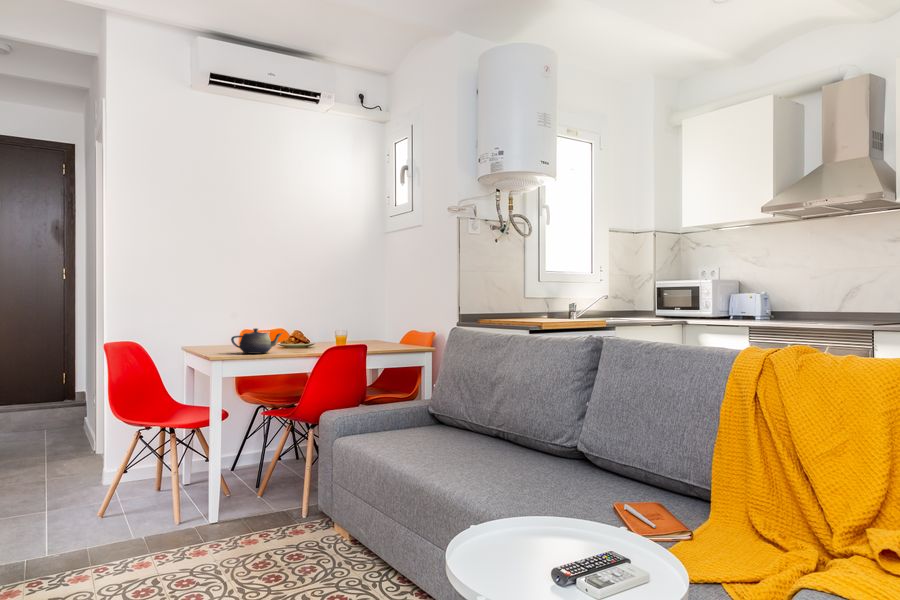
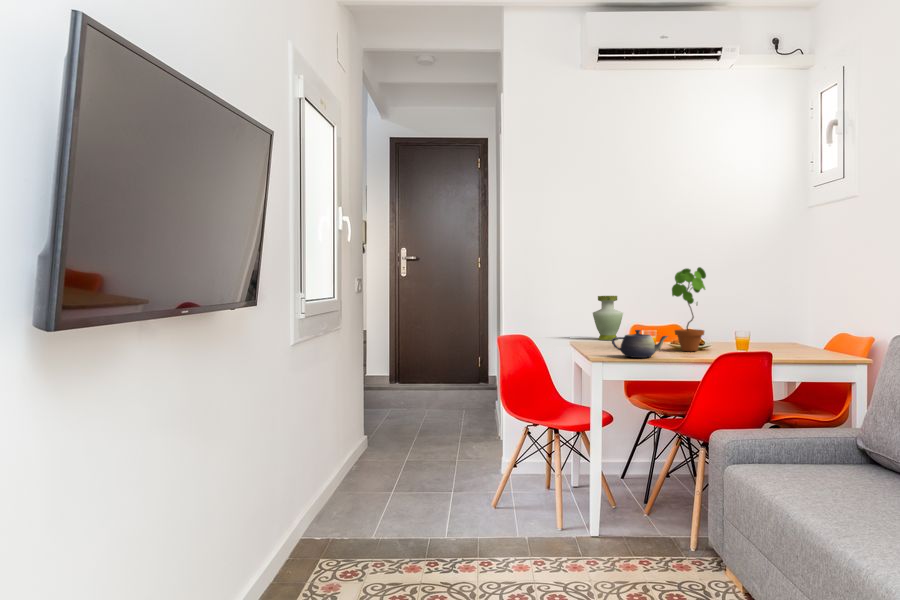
potted plant: none [284,275,312,348] -> present [672,267,706,351]
vase: none [206,301,236,342] -> present [593,296,623,340]

